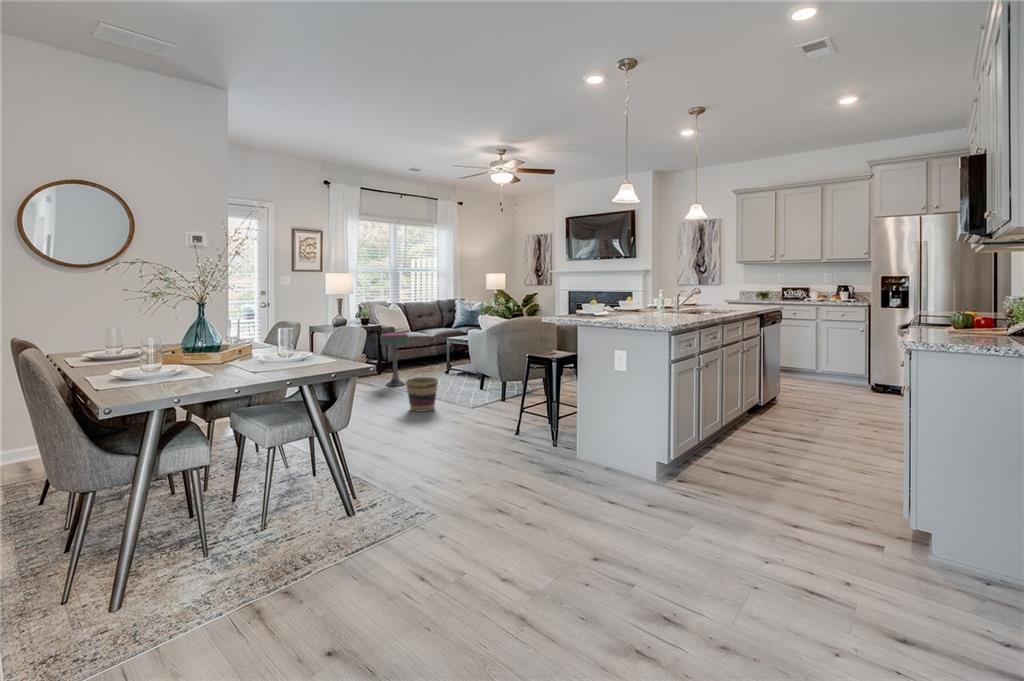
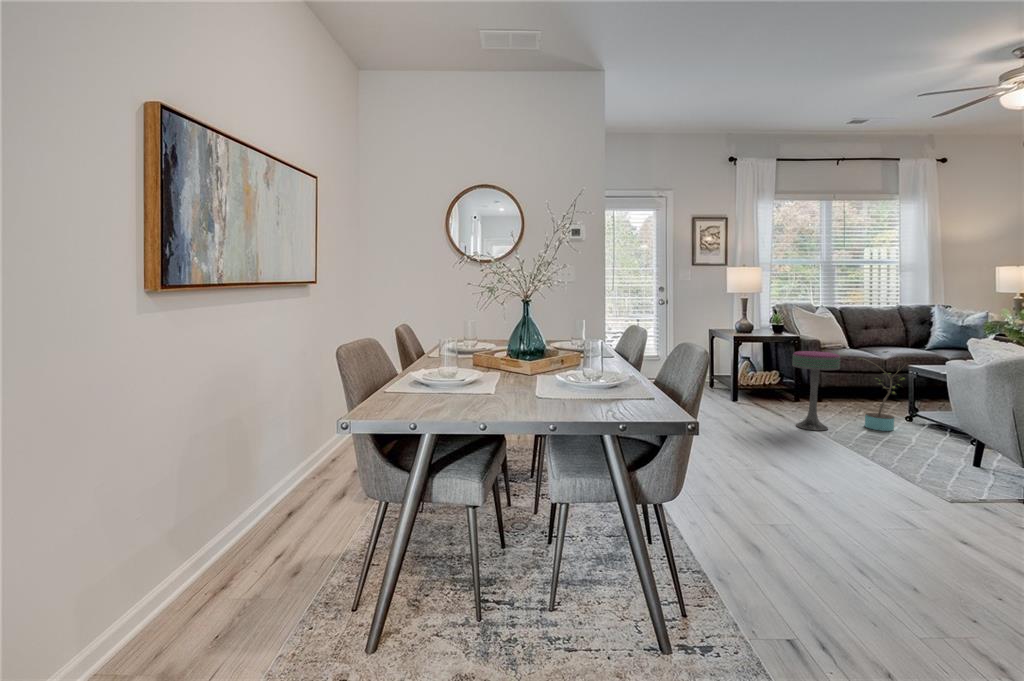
potted plant: none [417,330,446,380] -> present [858,351,907,431]
basket: present [406,377,438,412] -> none [824,430,889,494]

